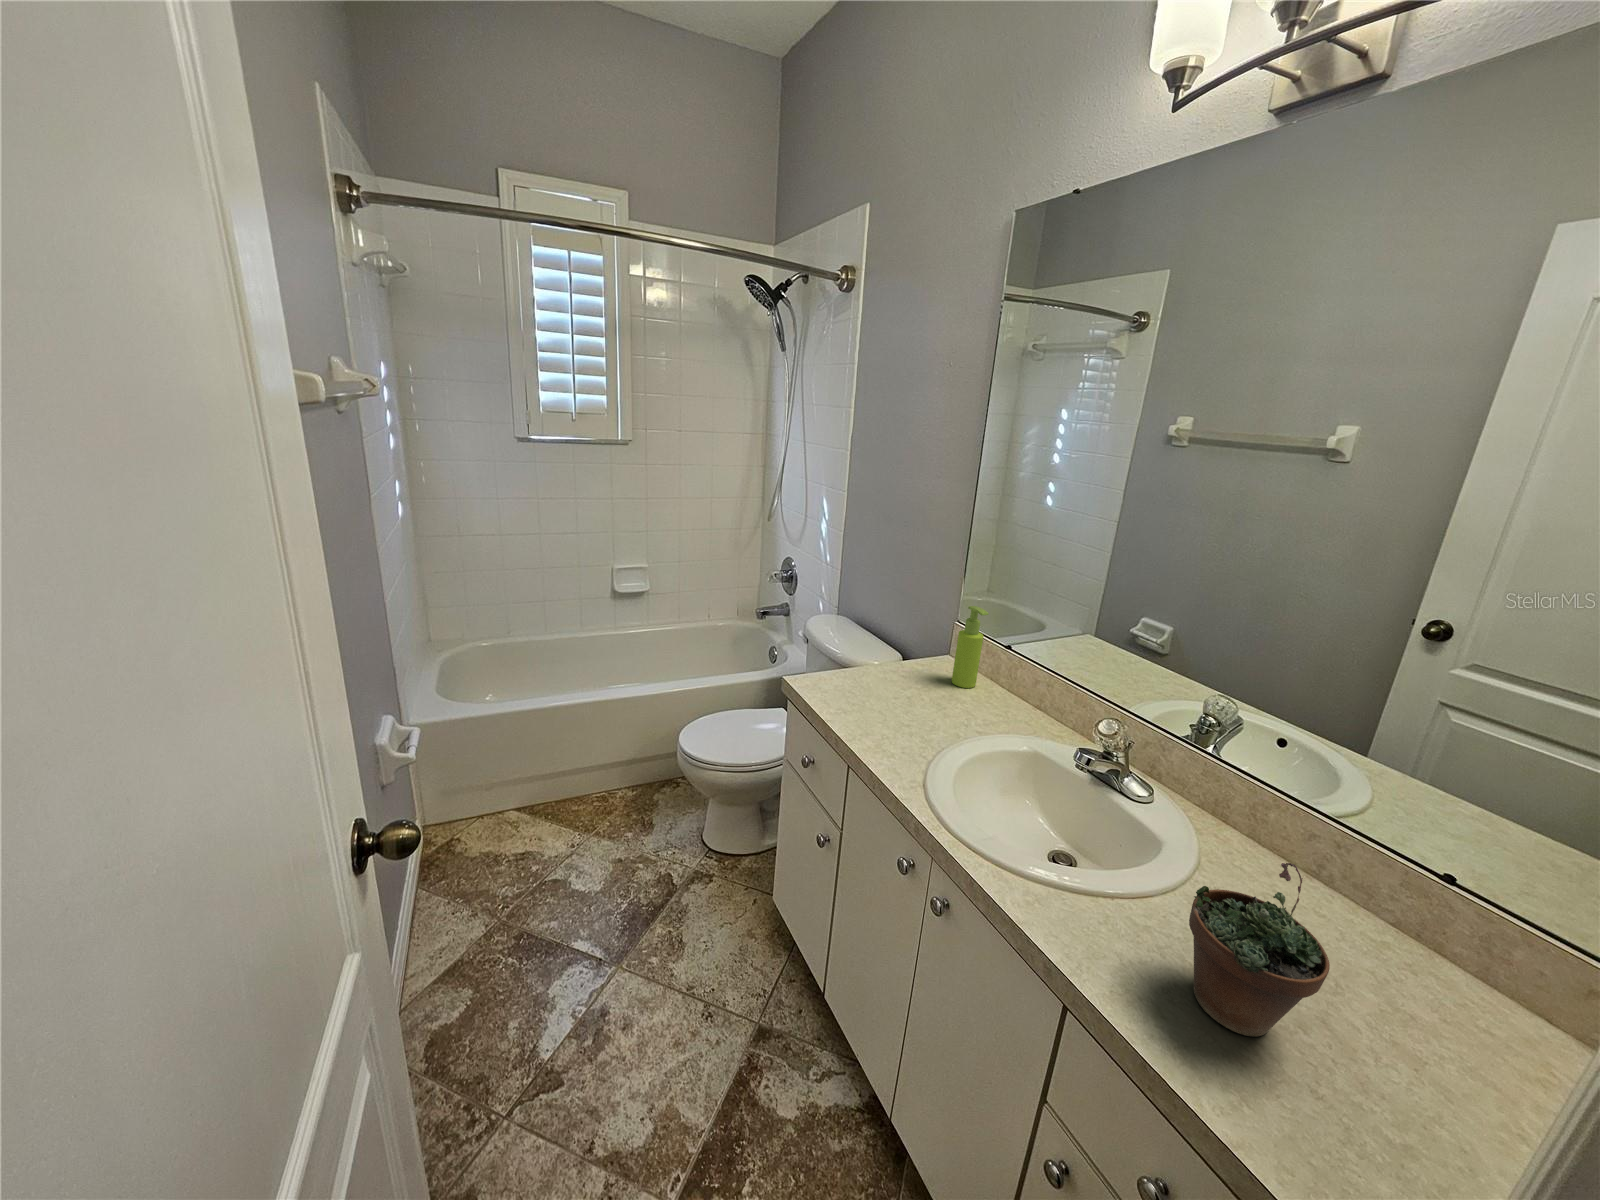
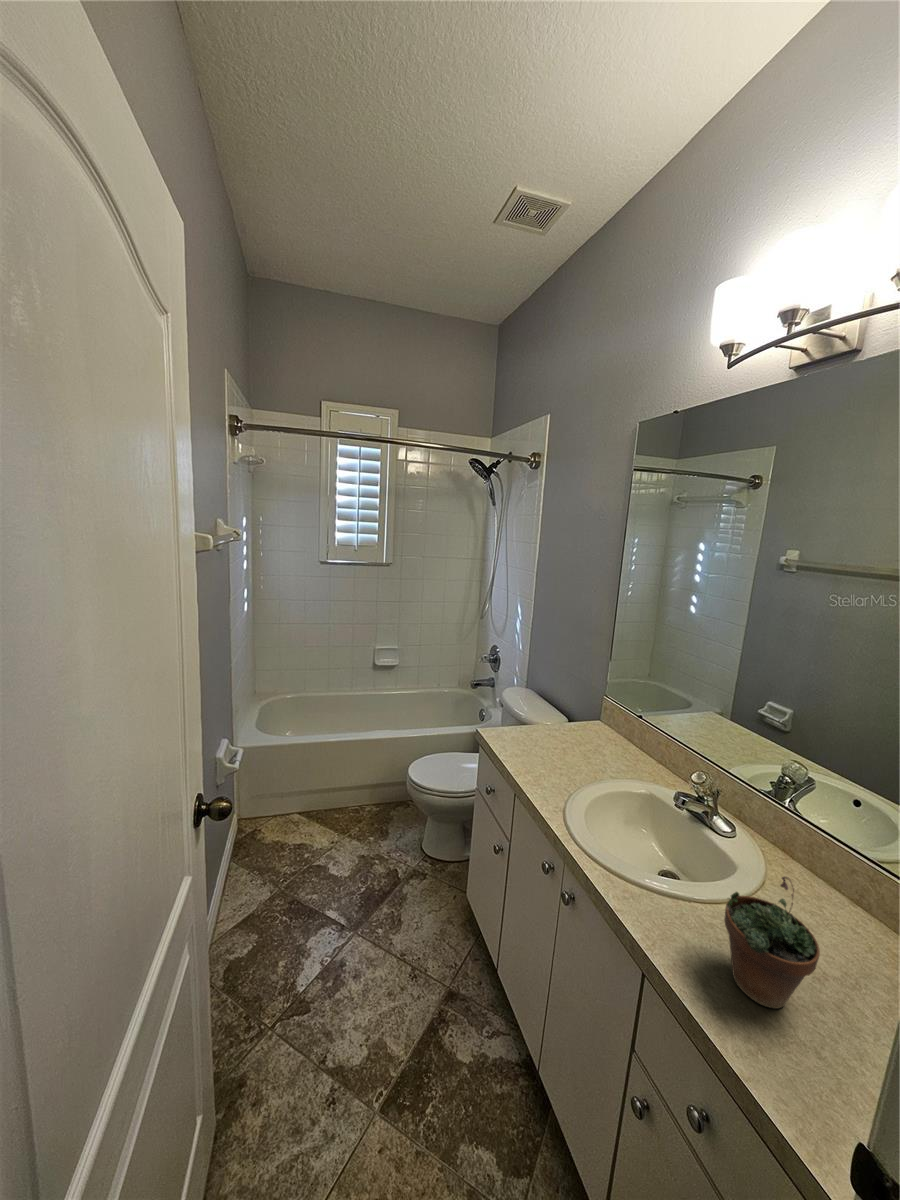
soap dispenser: present [952,606,989,688] -> none [596,685,620,744]

